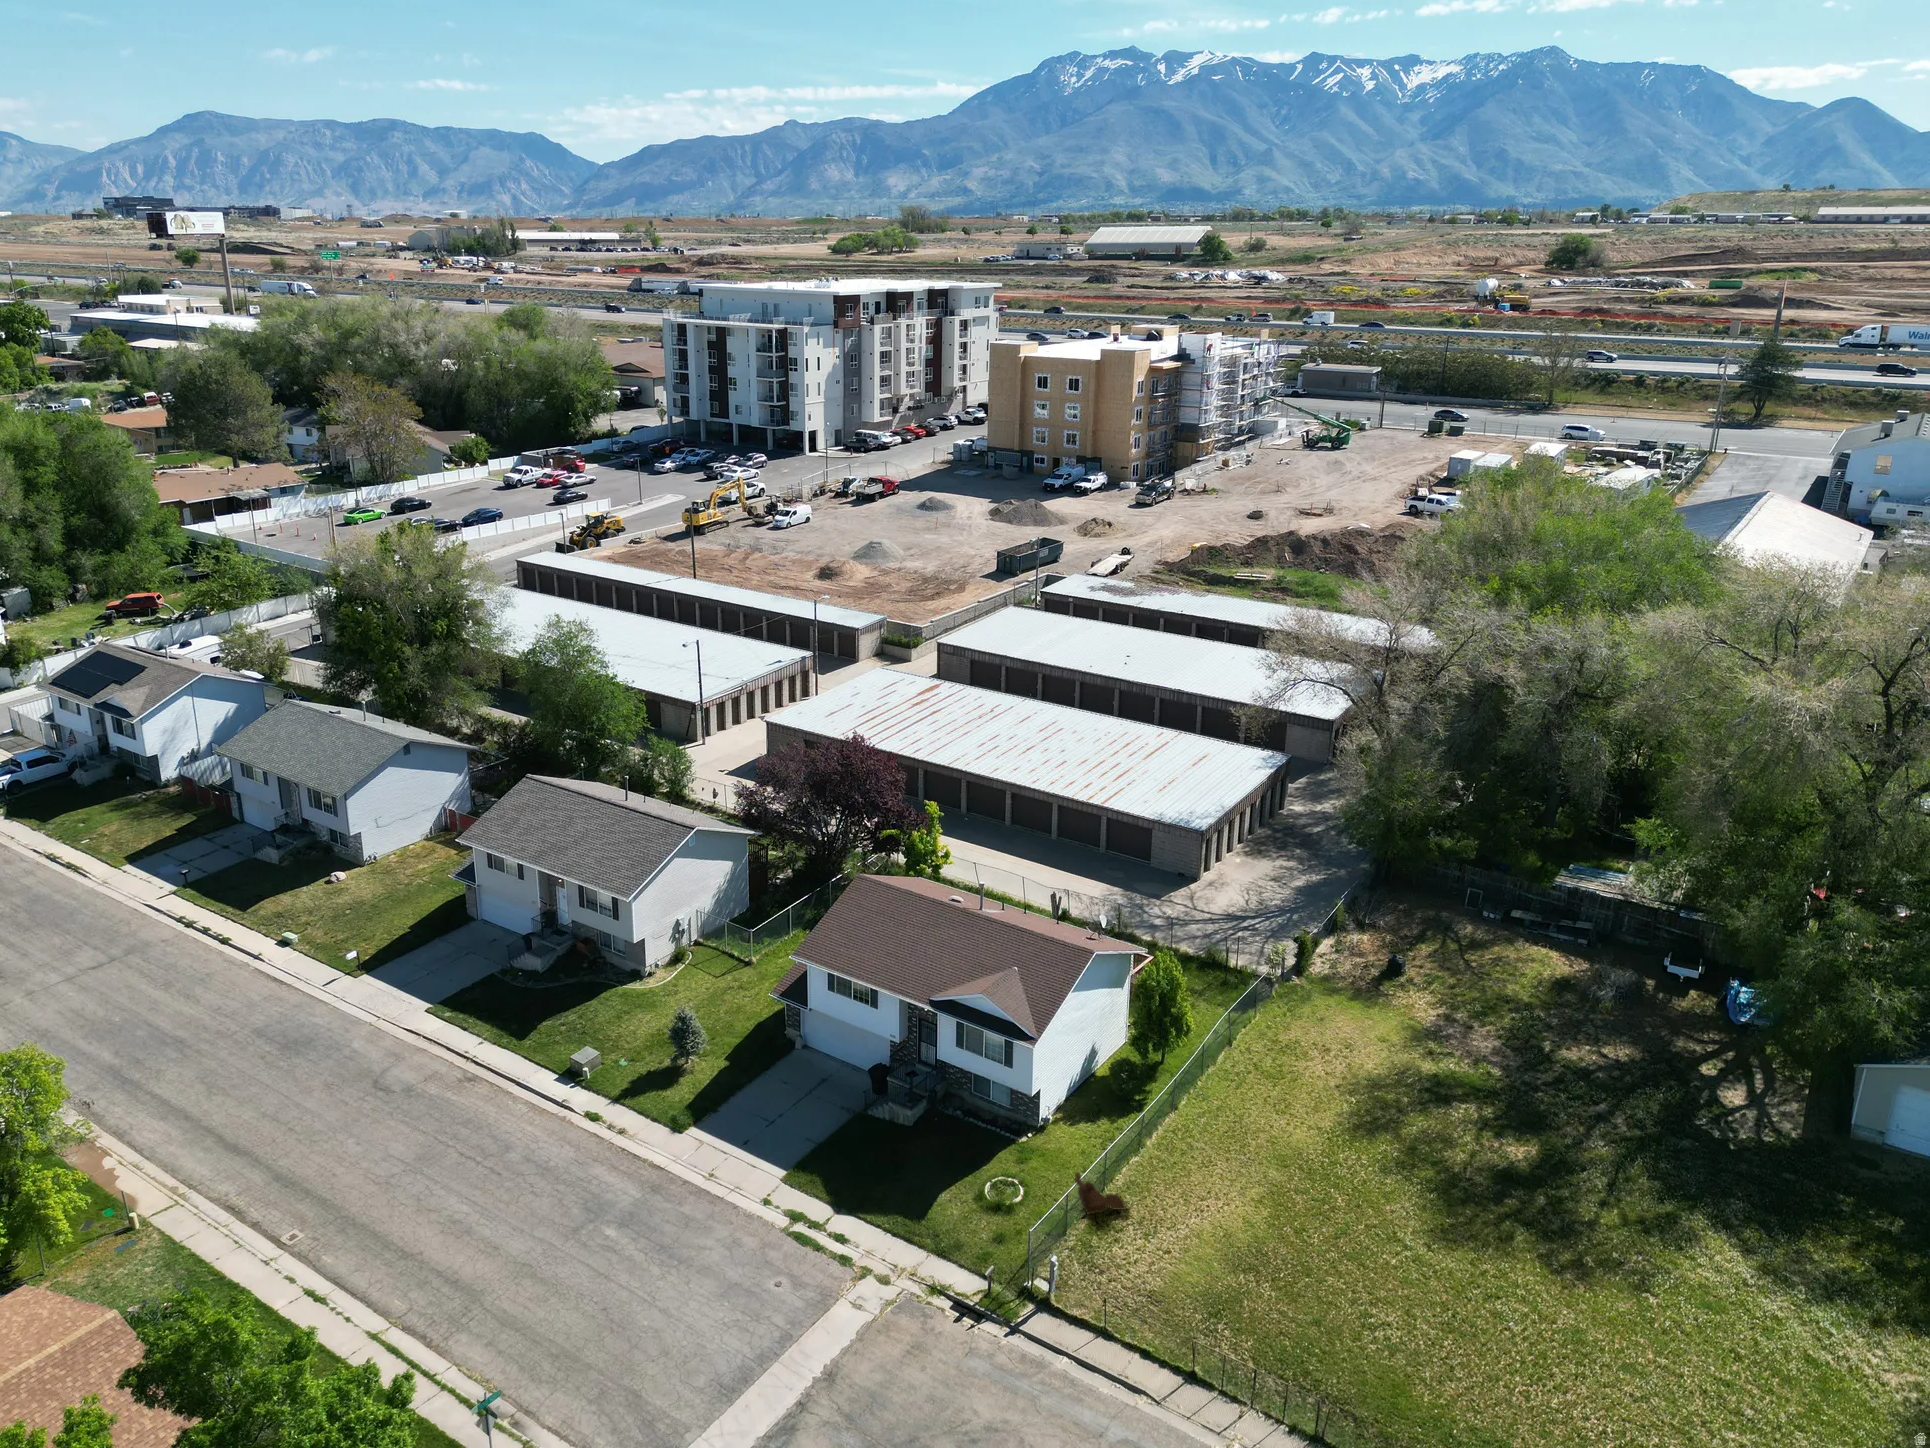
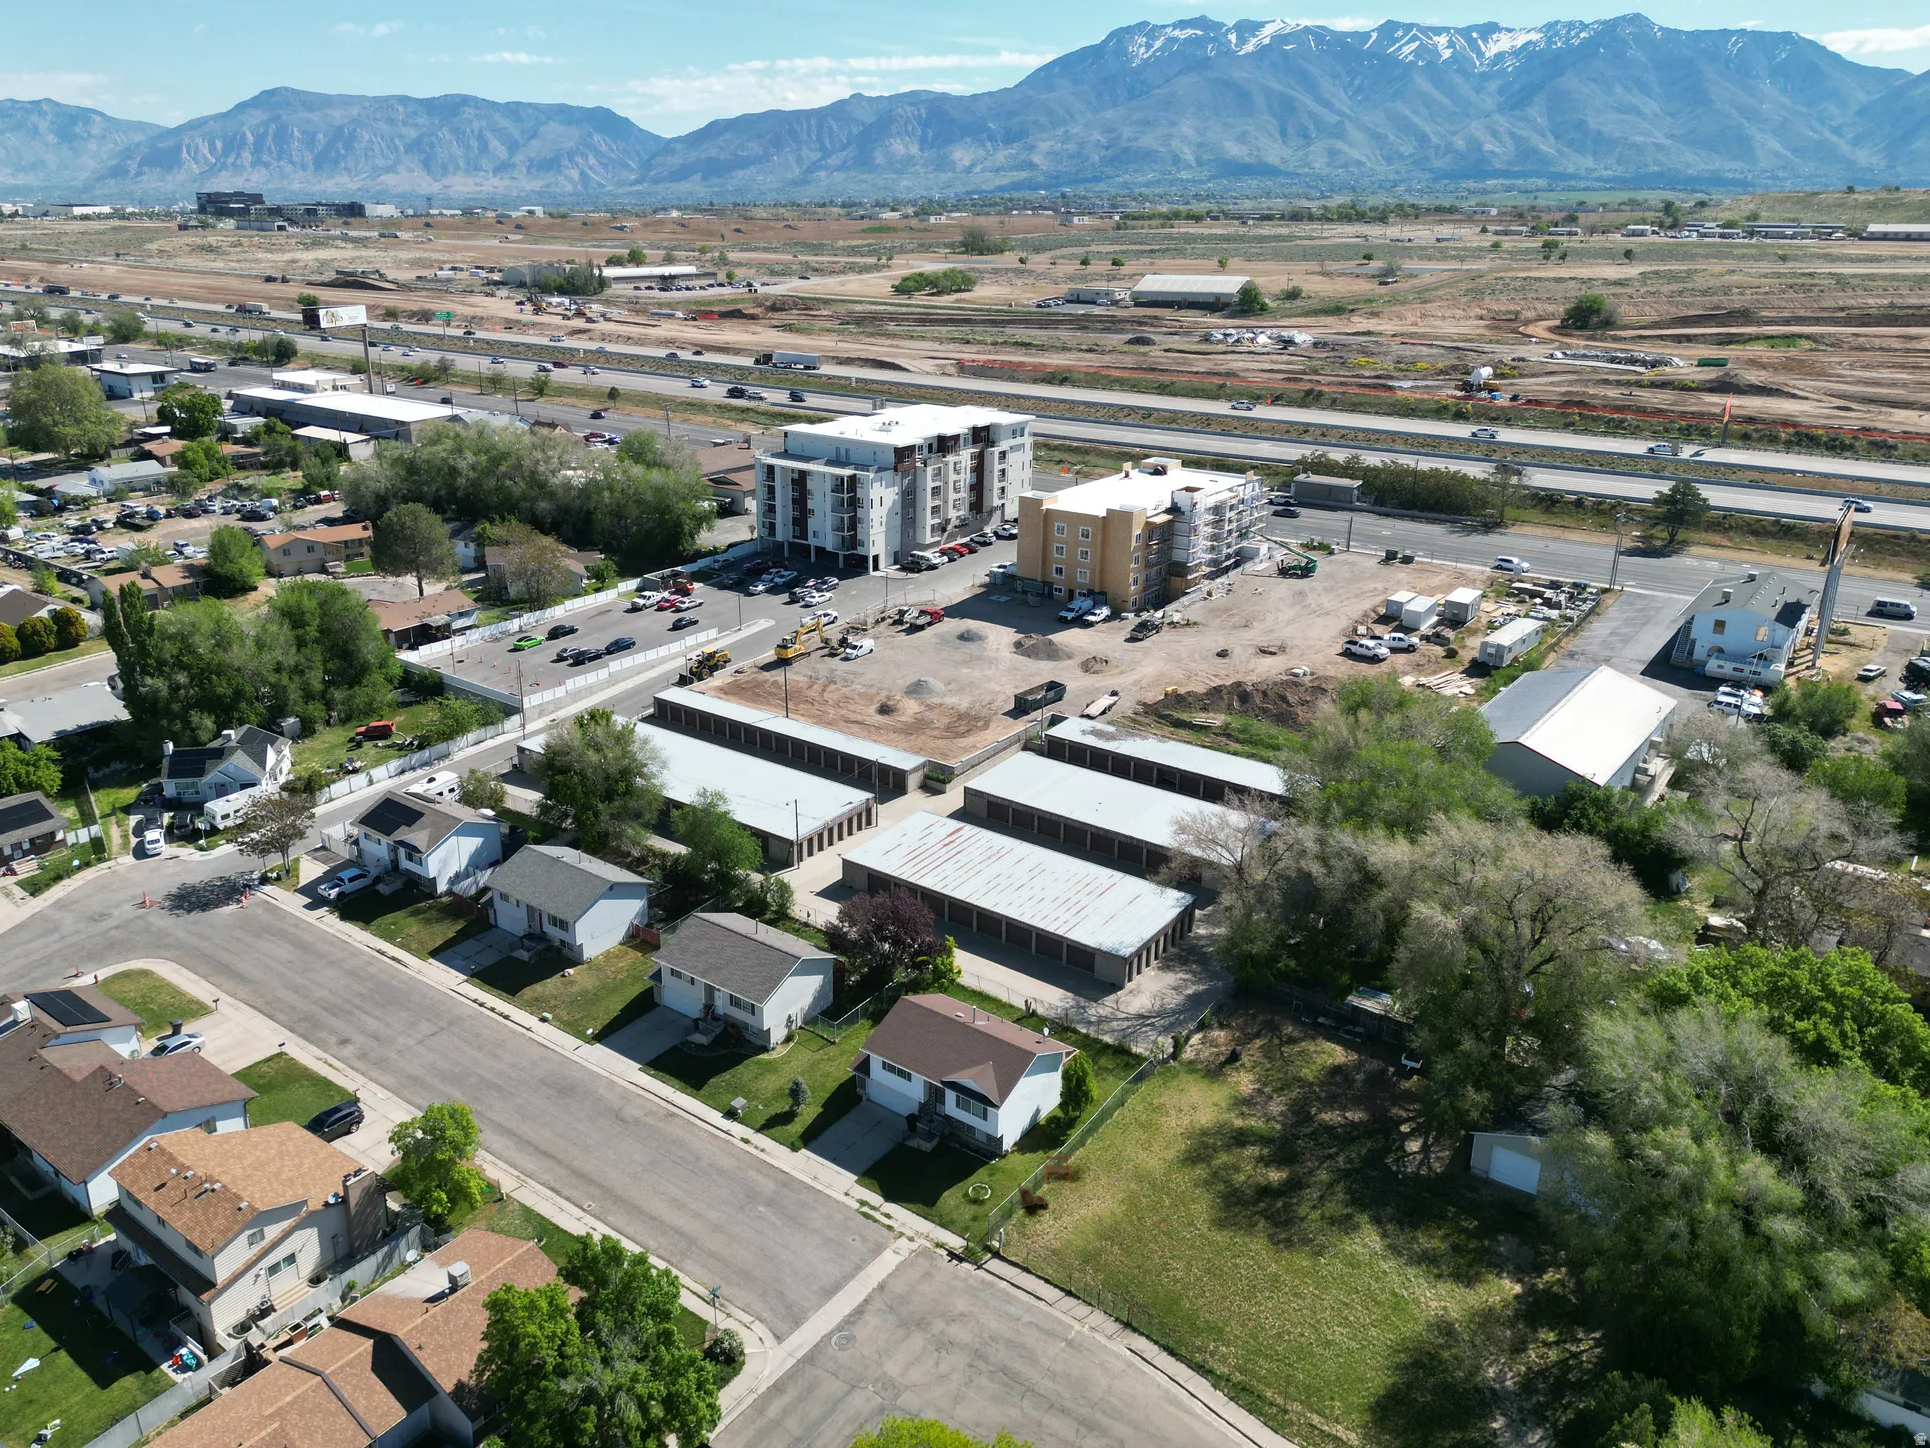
bench: none [1115,1122,1164,1174] -> present [1044,1155,1071,1178]

